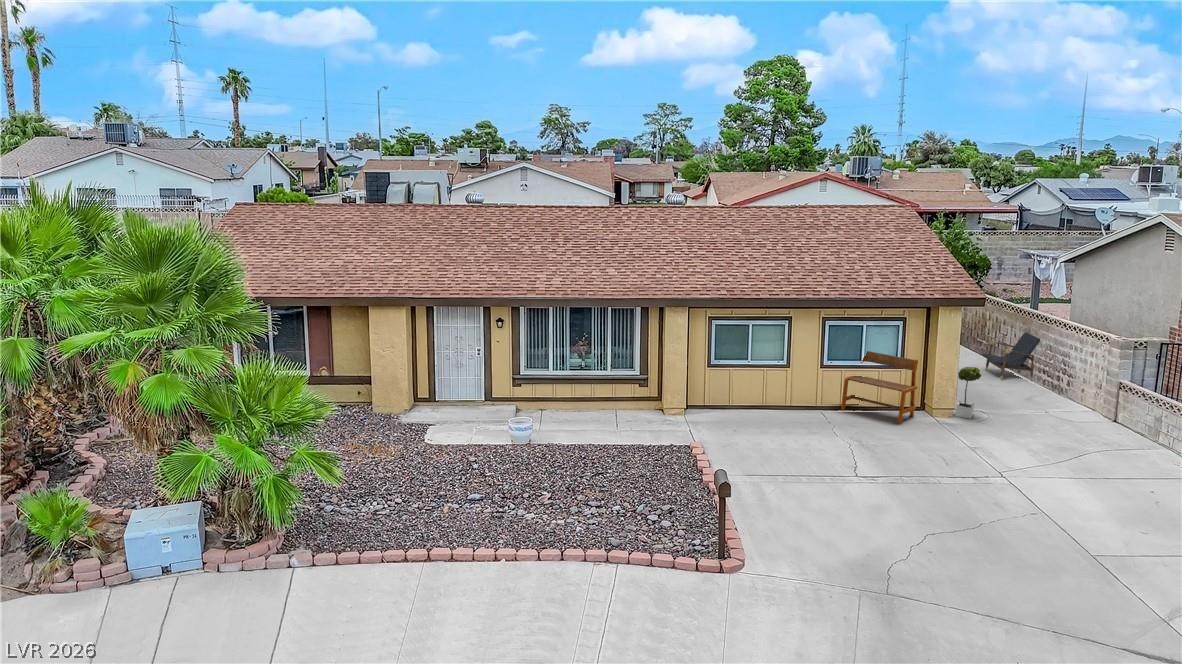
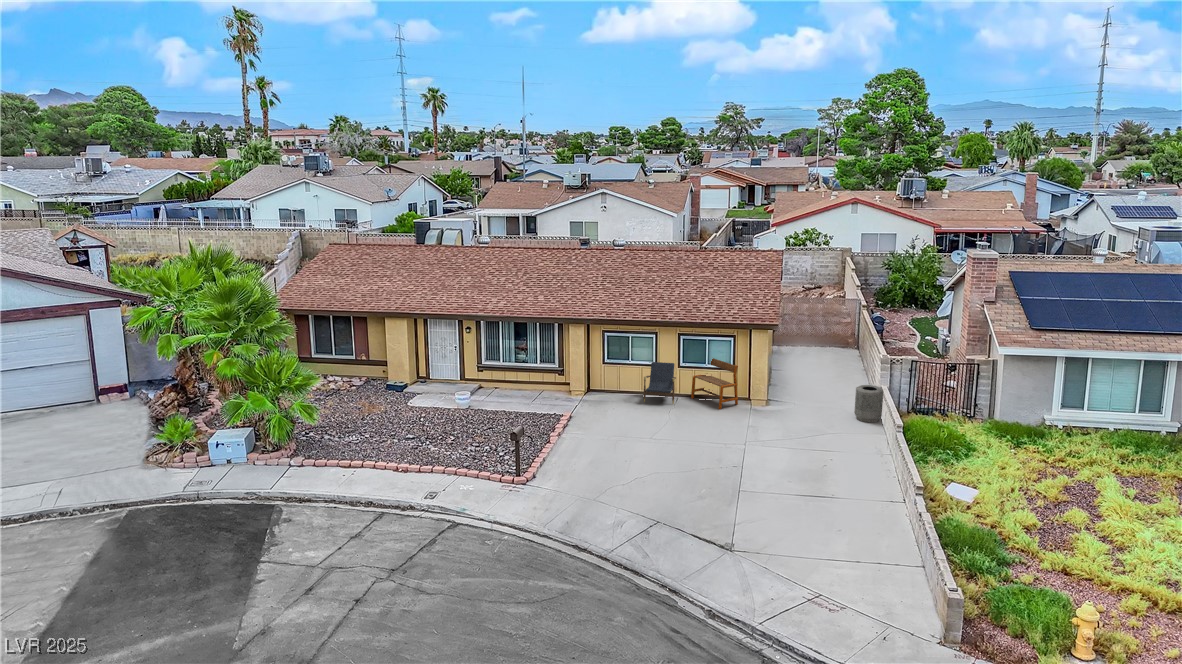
lounge chair: present [983,332,1040,380] -> present [644,362,676,404]
potted tree: present [955,367,981,419] -> none [767,372,784,408]
trash can: none [1084,379,1132,432] -> present [854,385,883,422]

